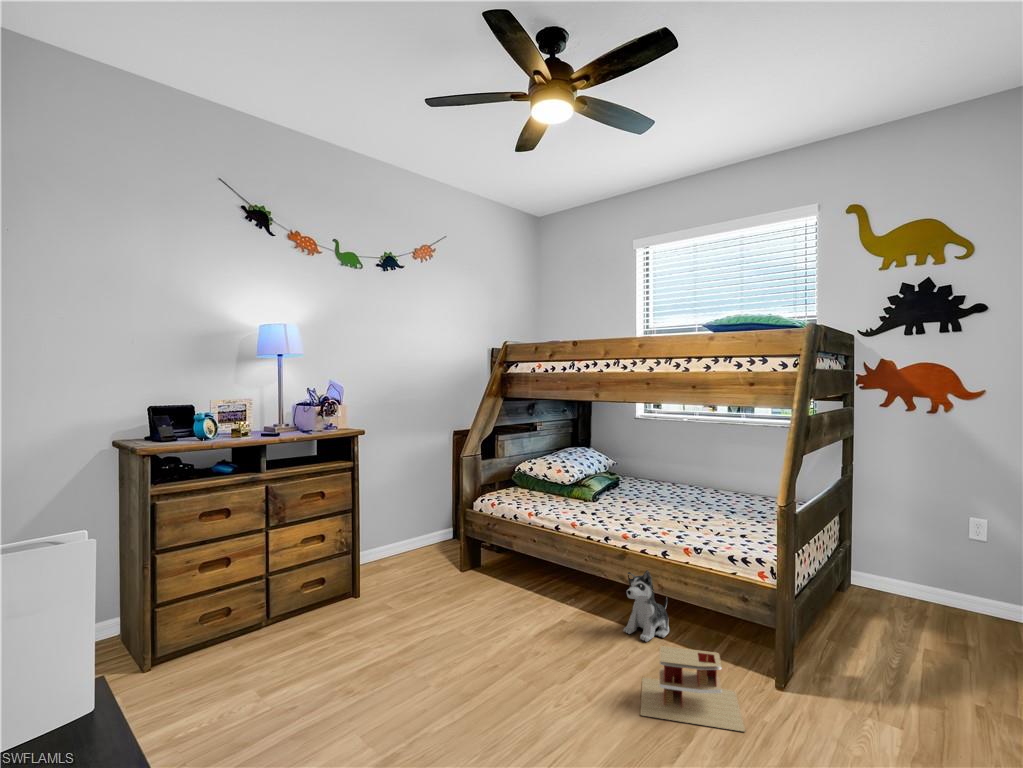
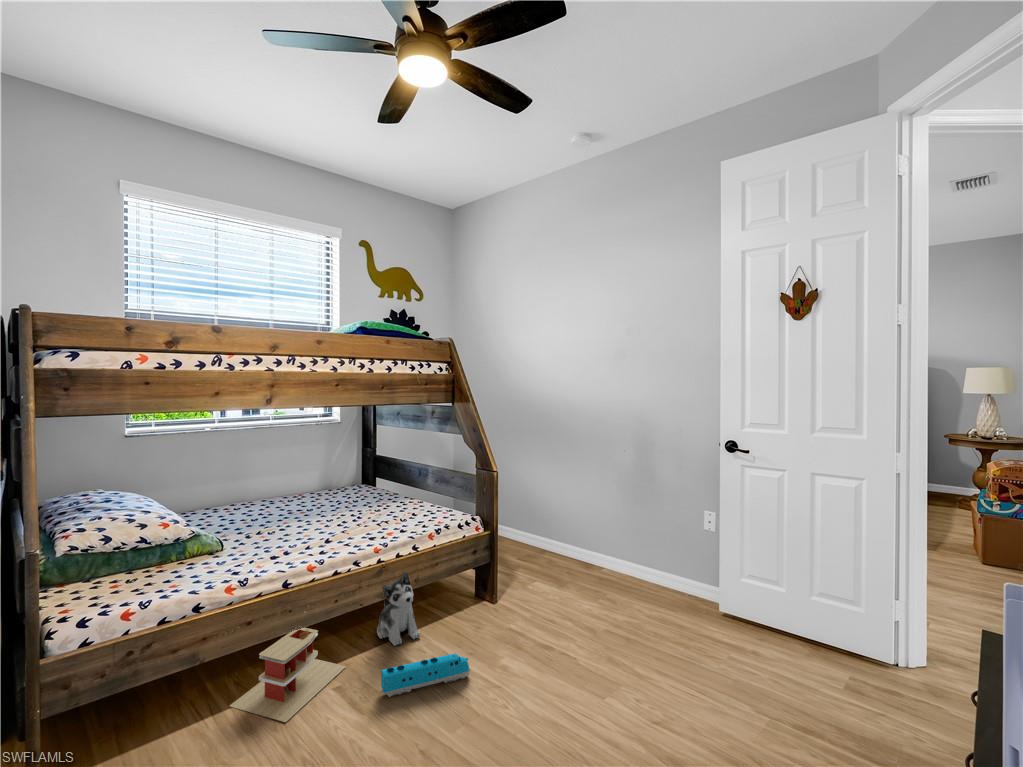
toy train: none [549,617,603,673] -> present [380,653,470,697]
toy house: present [640,646,745,731] -> present [230,628,346,722]

